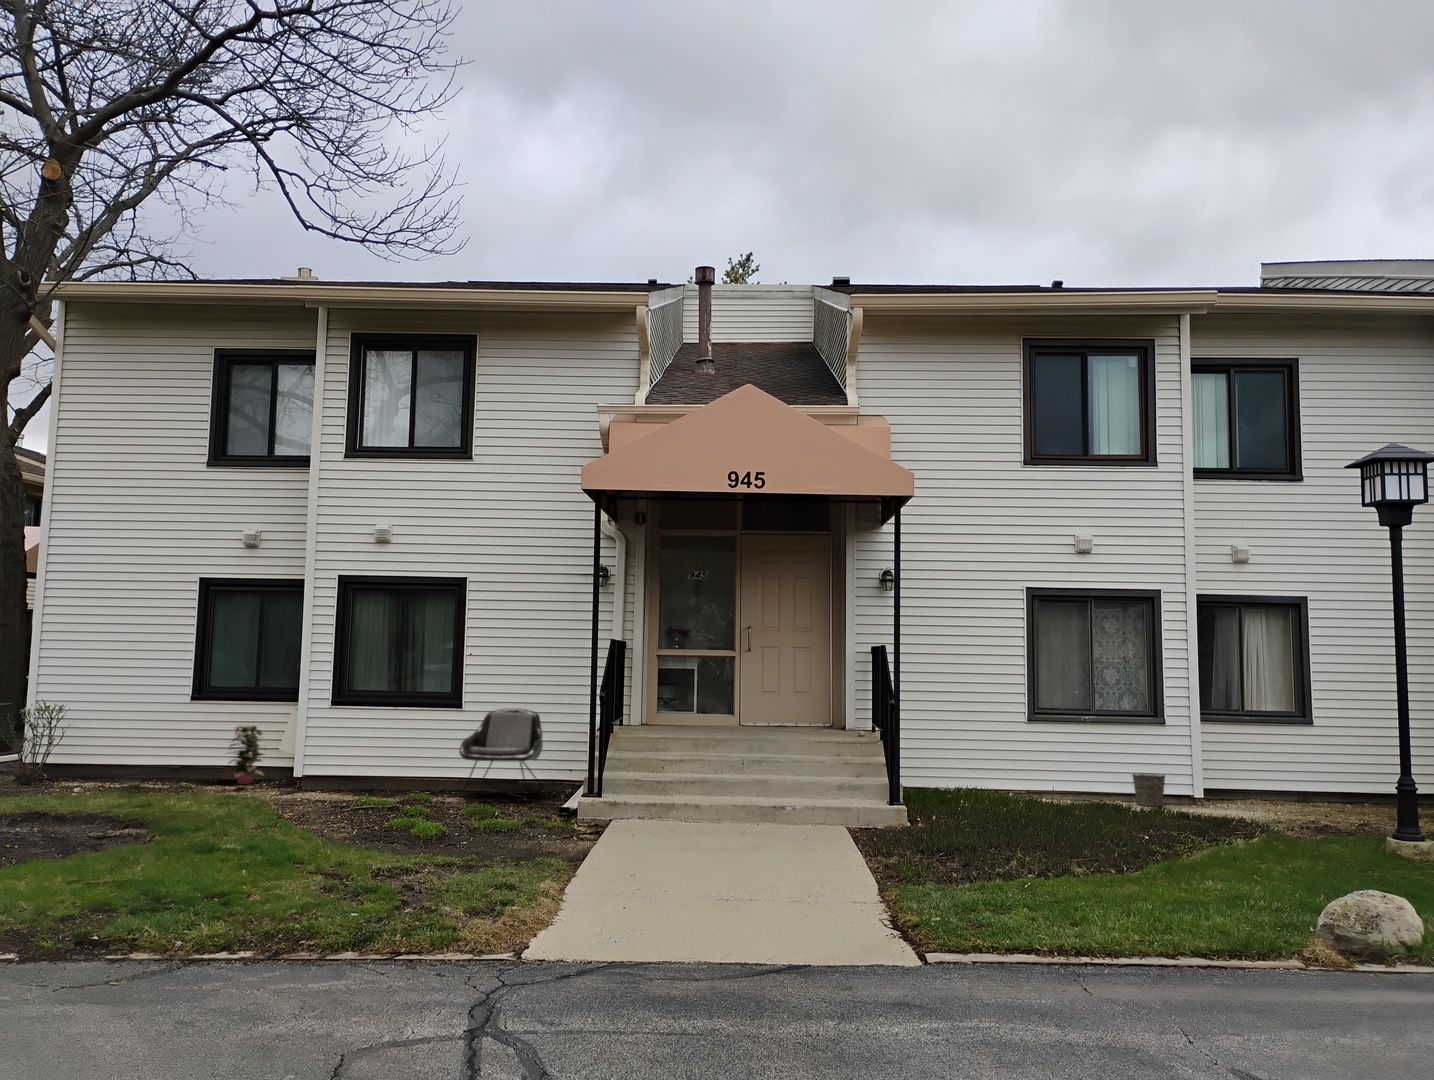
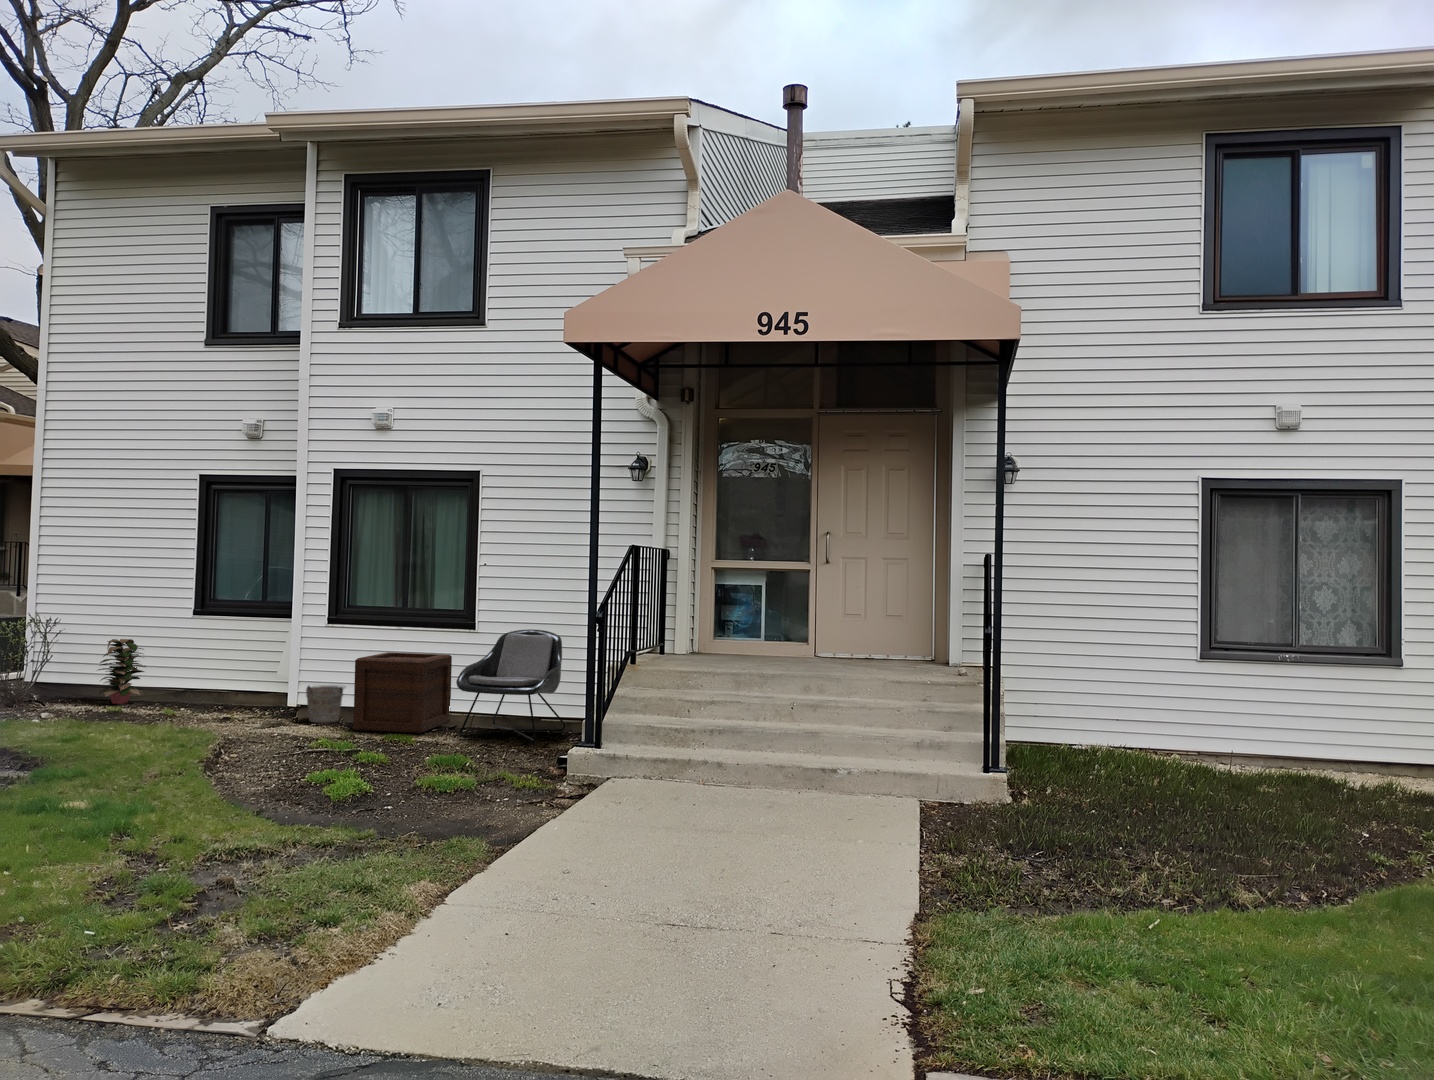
decorative plant: present [228,726,265,784] -> present [98,639,145,704]
wooden crate: none [365,730,442,796] -> present [353,652,452,733]
bucket: present [1132,774,1165,806] -> present [306,685,345,723]

